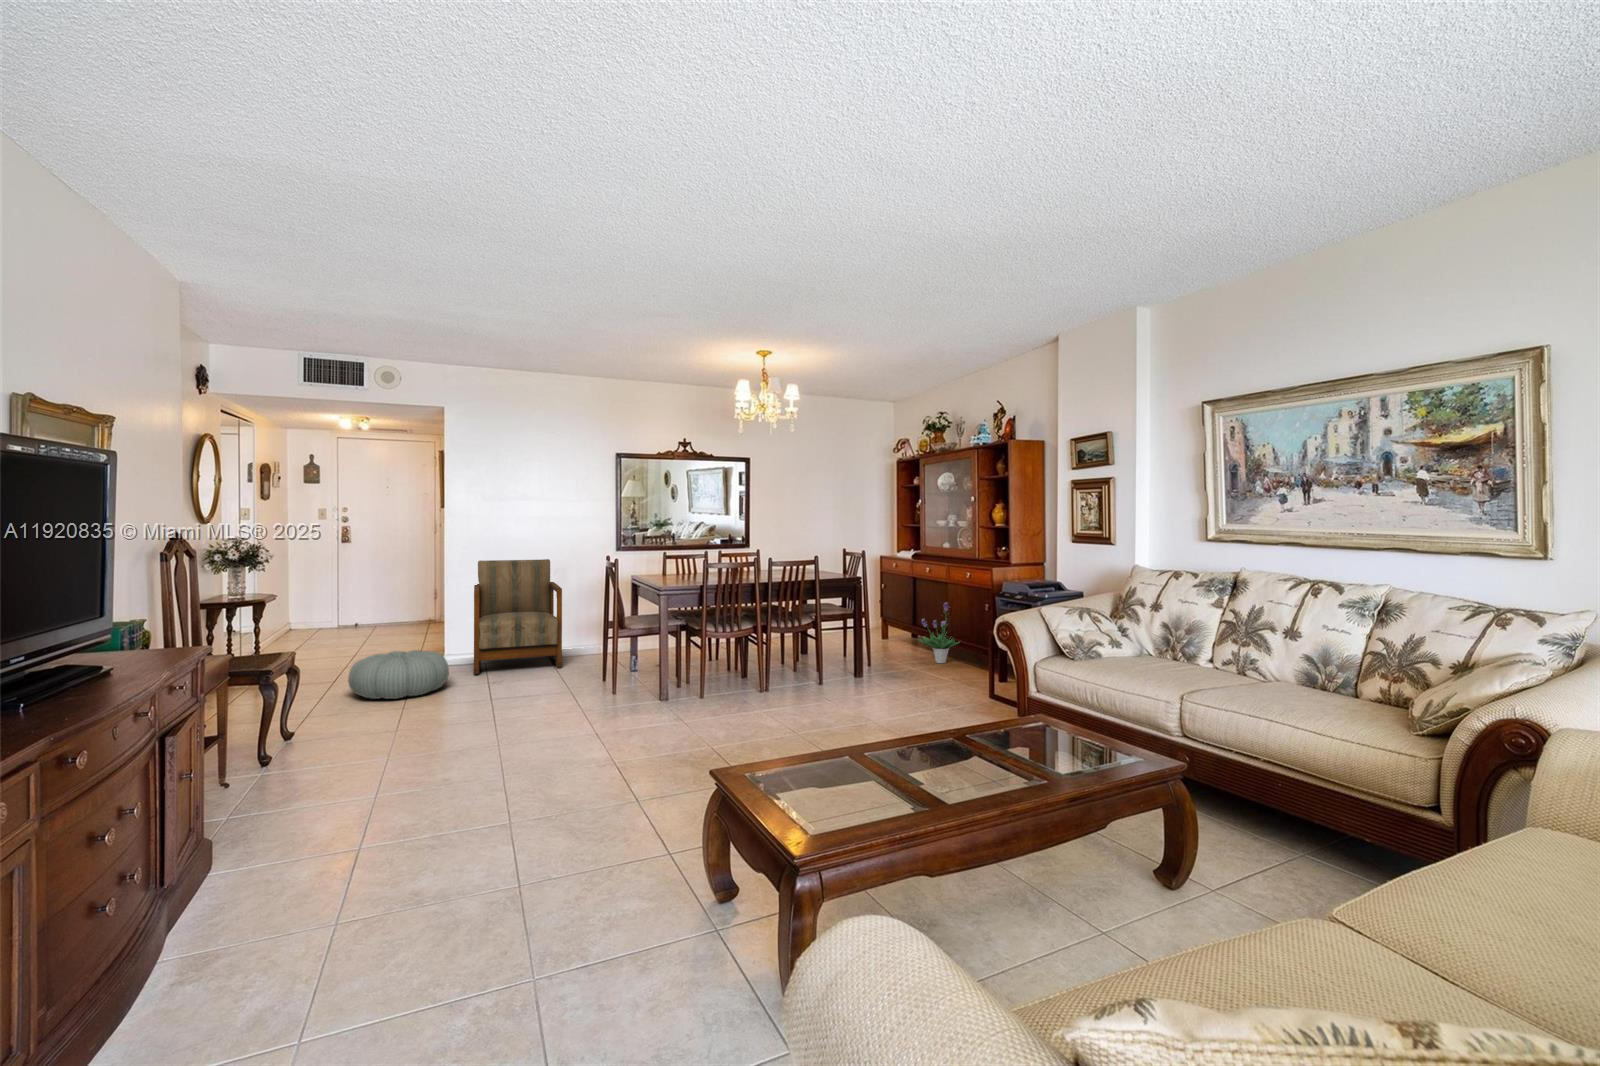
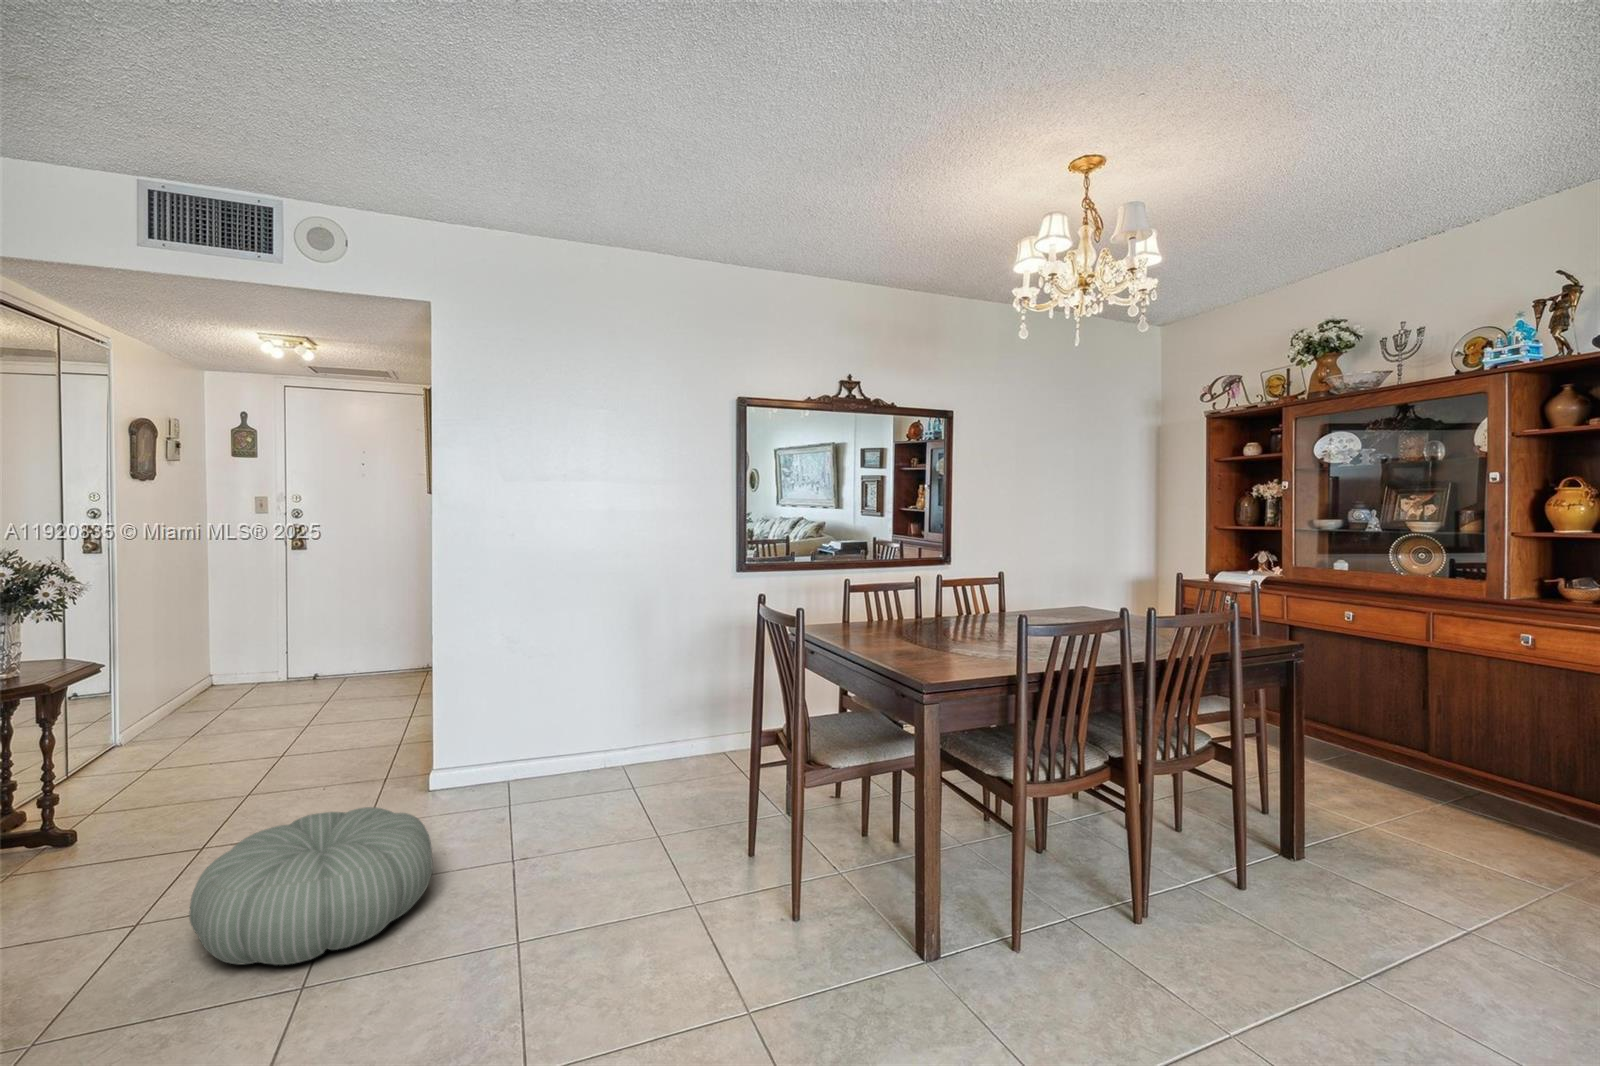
armchair: present [474,559,562,674] -> none [489,590,663,841]
potted plant: present [918,602,961,663] -> none [1364,686,1480,812]

